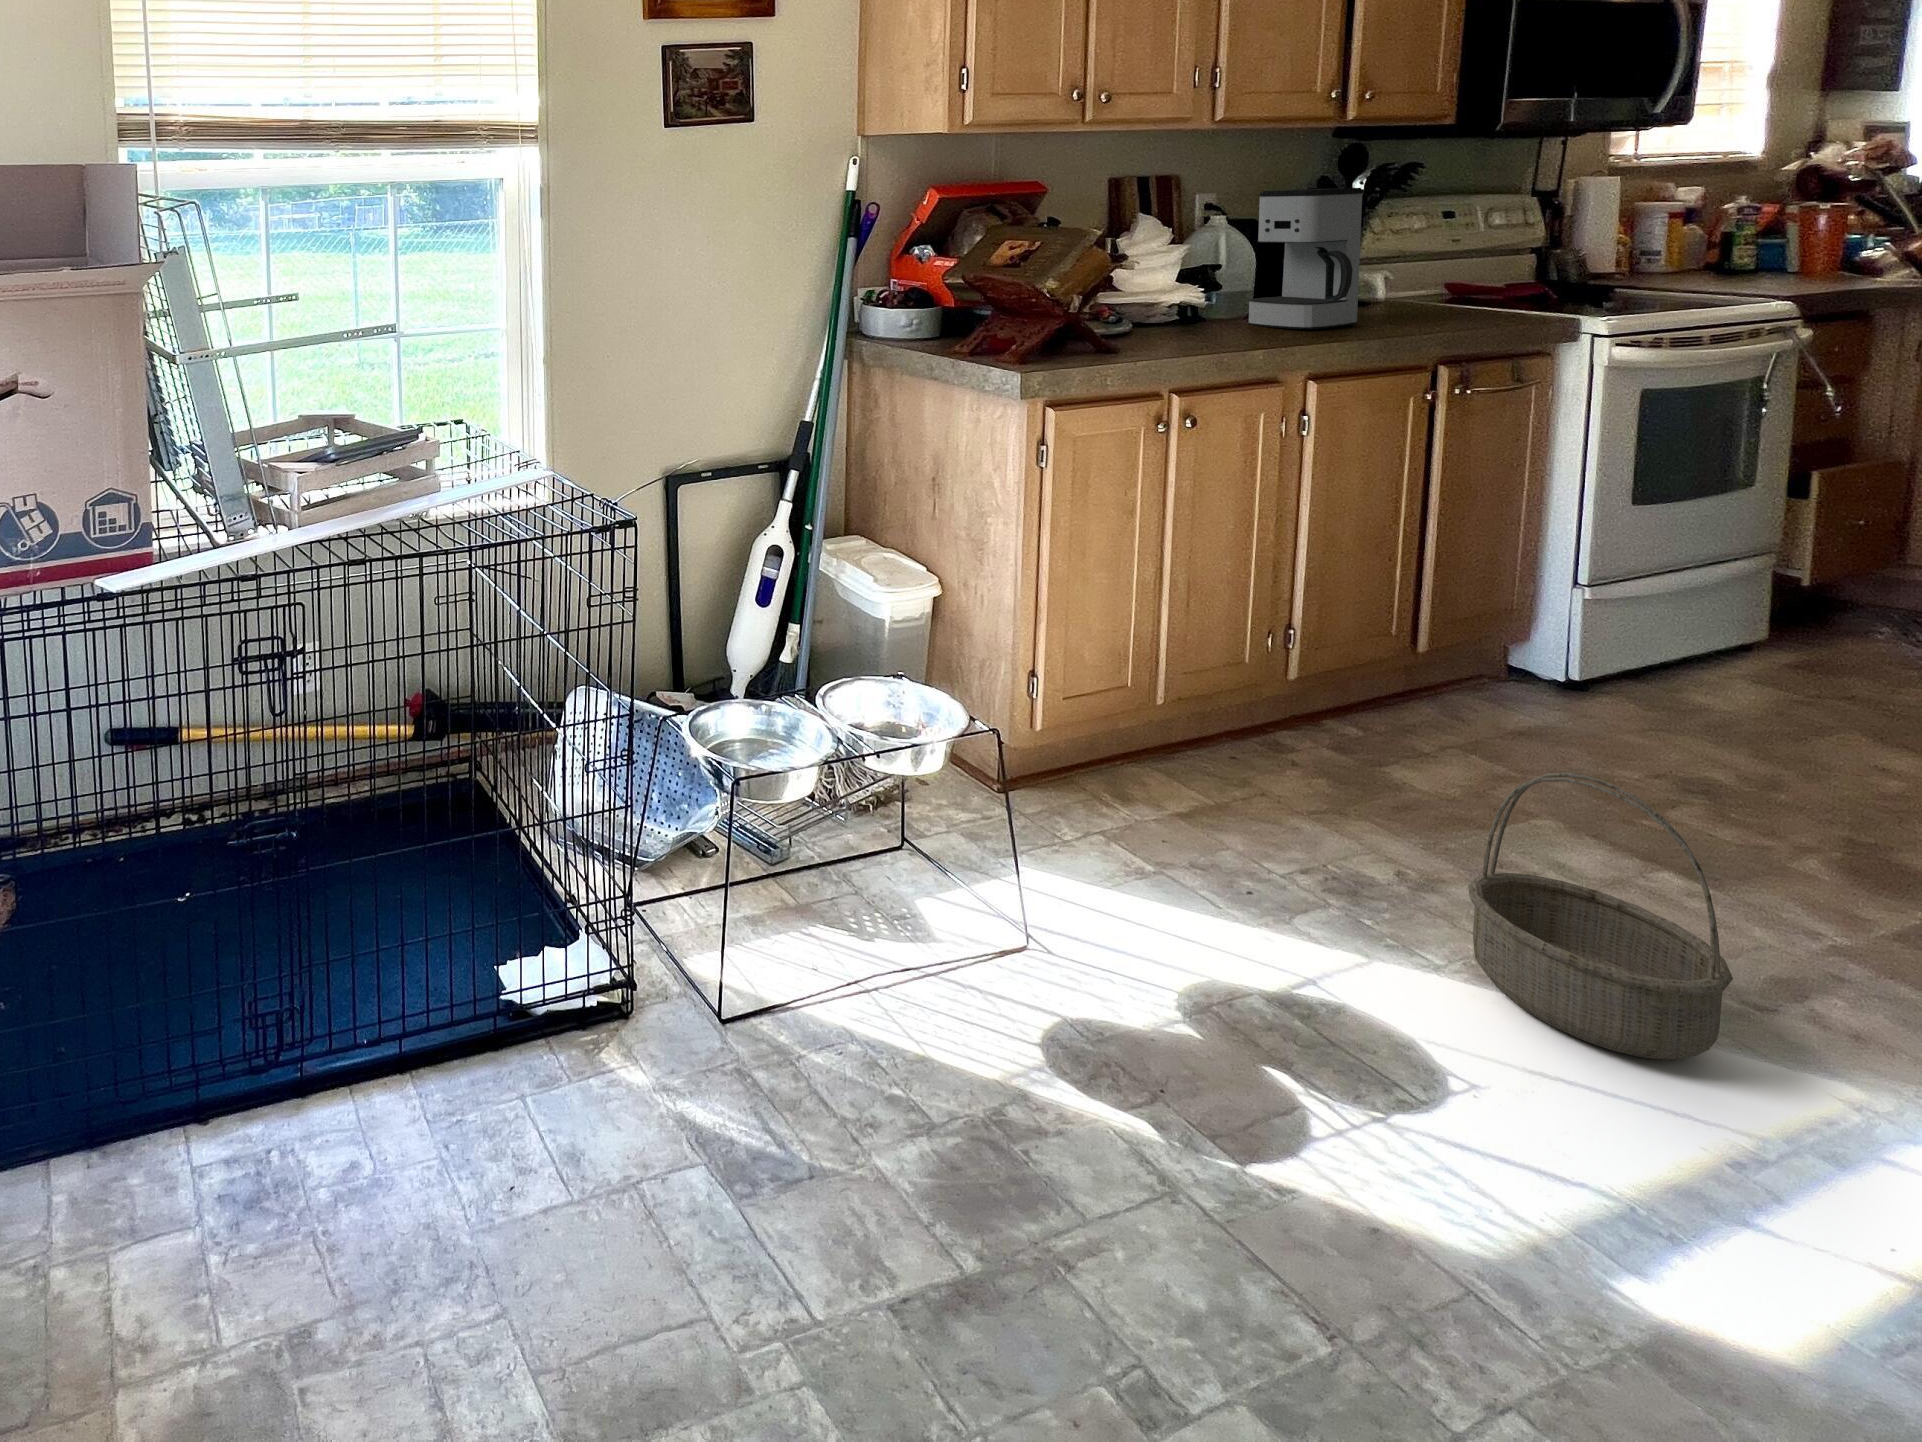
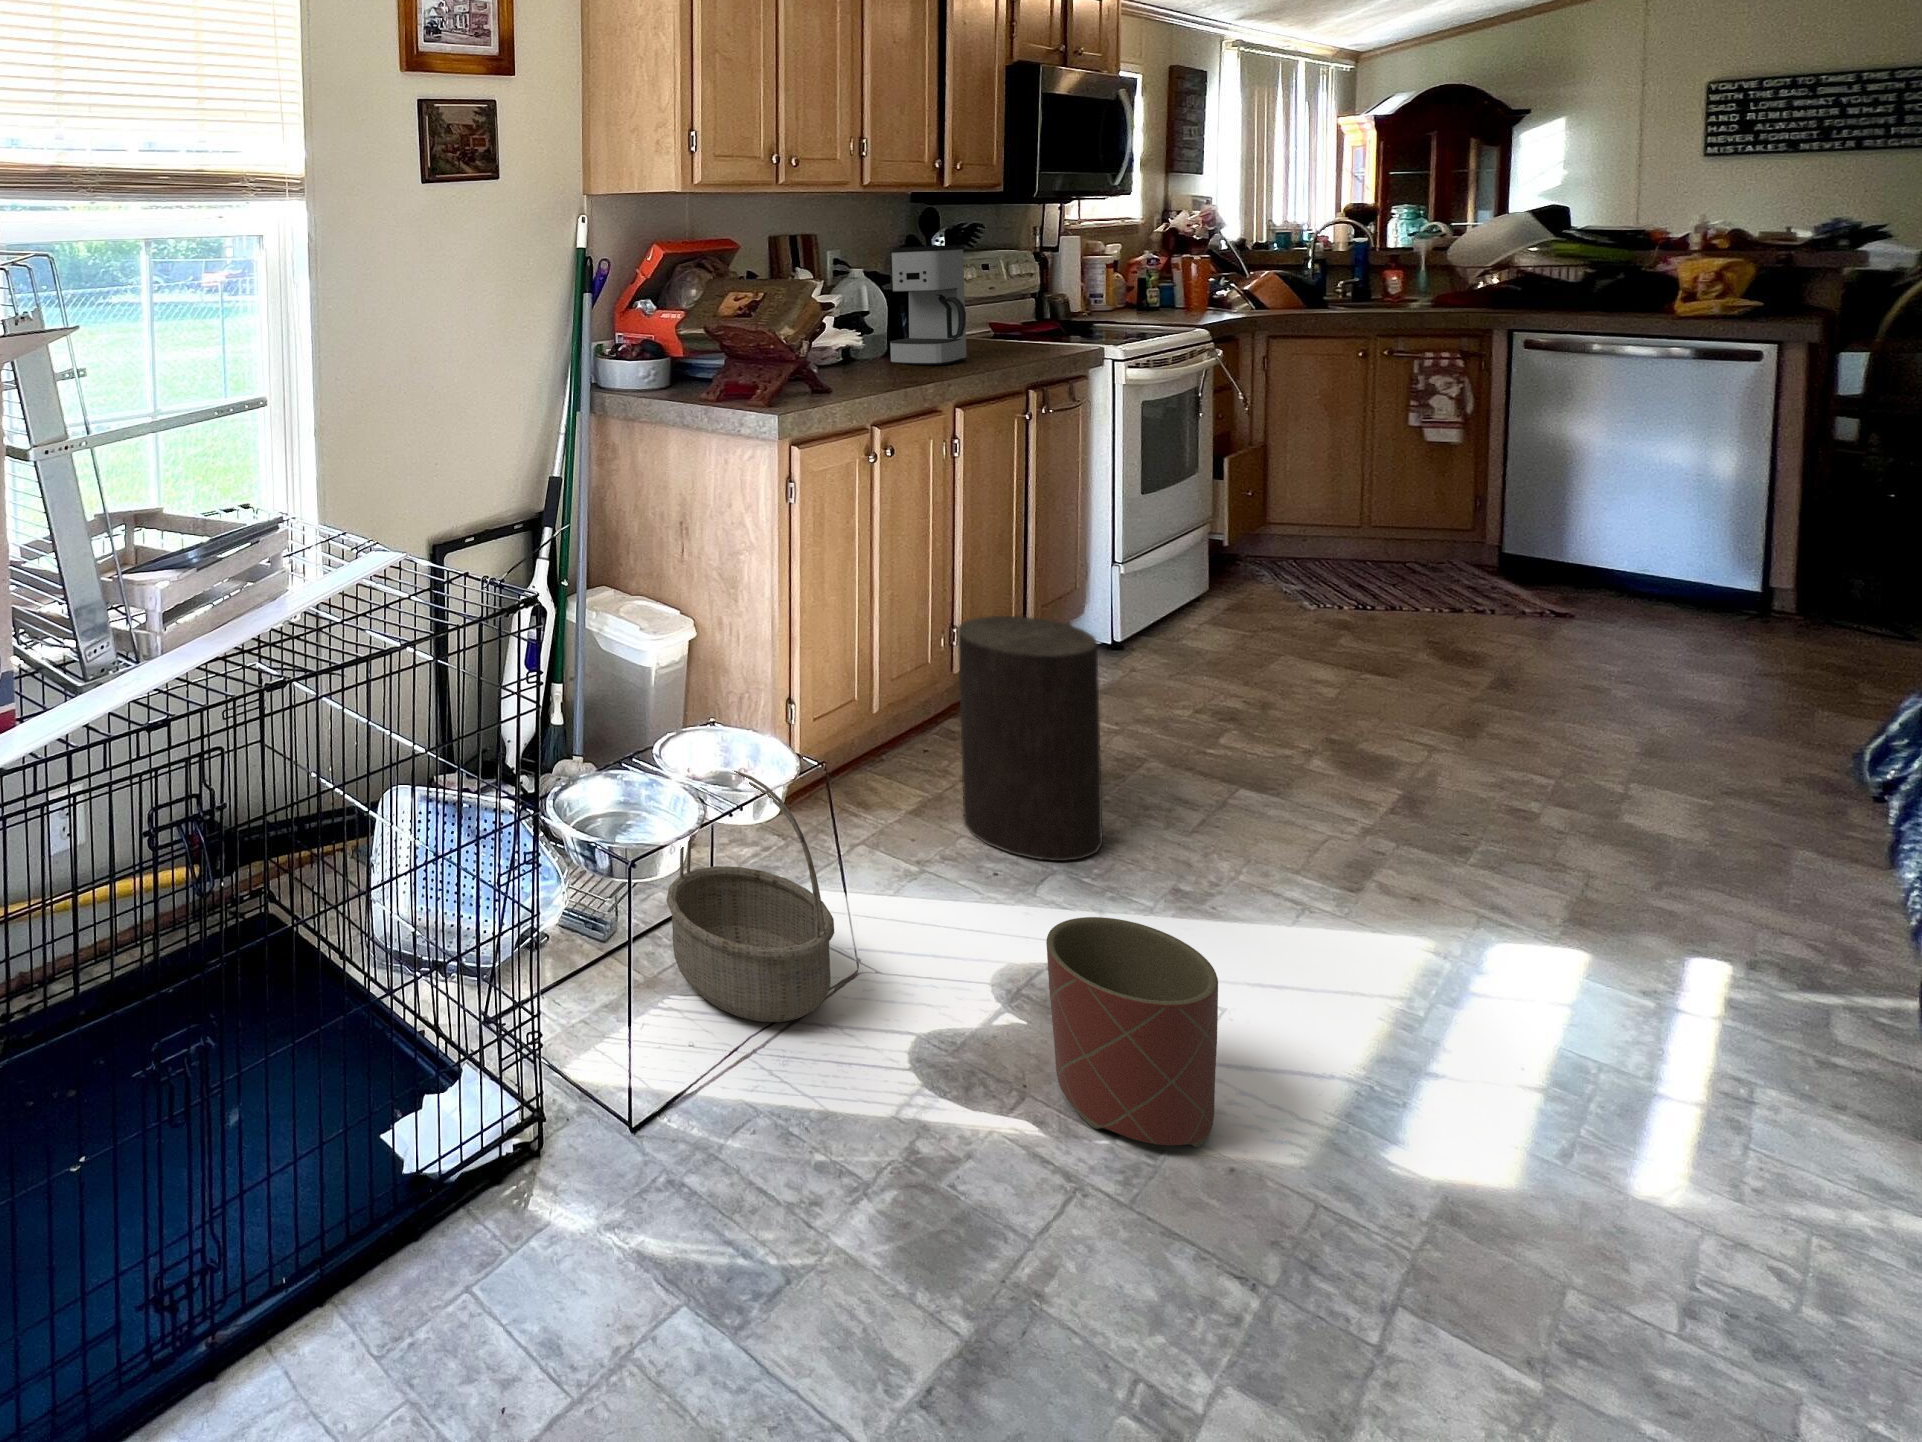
stool: none [1231,619,1420,903] -> present [958,616,1103,861]
basket: present [1468,772,1733,1060] -> present [666,771,834,1022]
planter: none [1195,943,1395,1206] -> present [1046,917,1218,1147]

